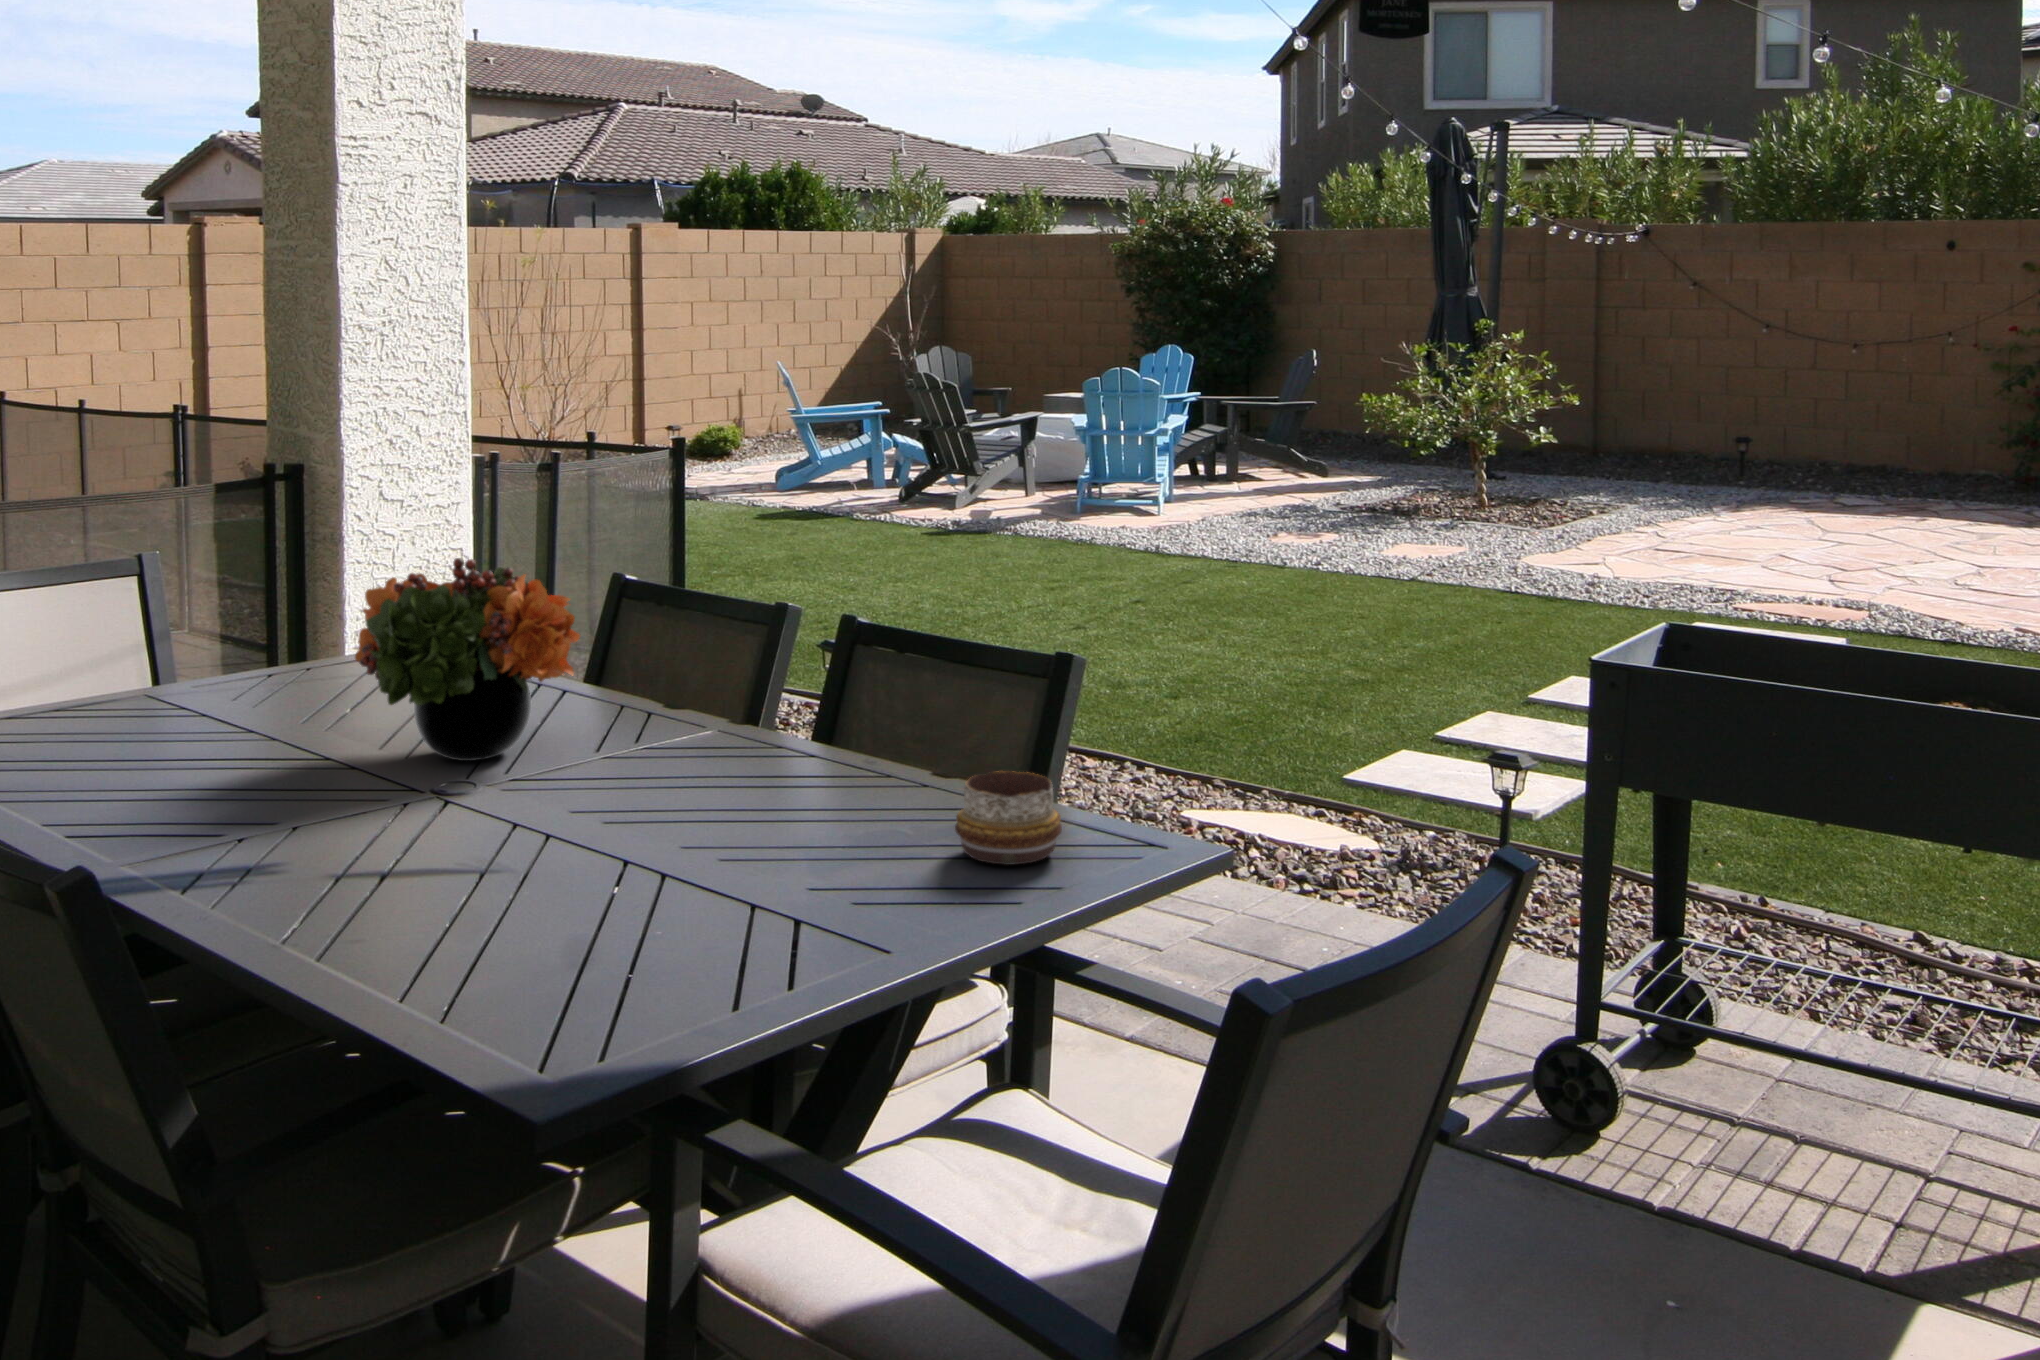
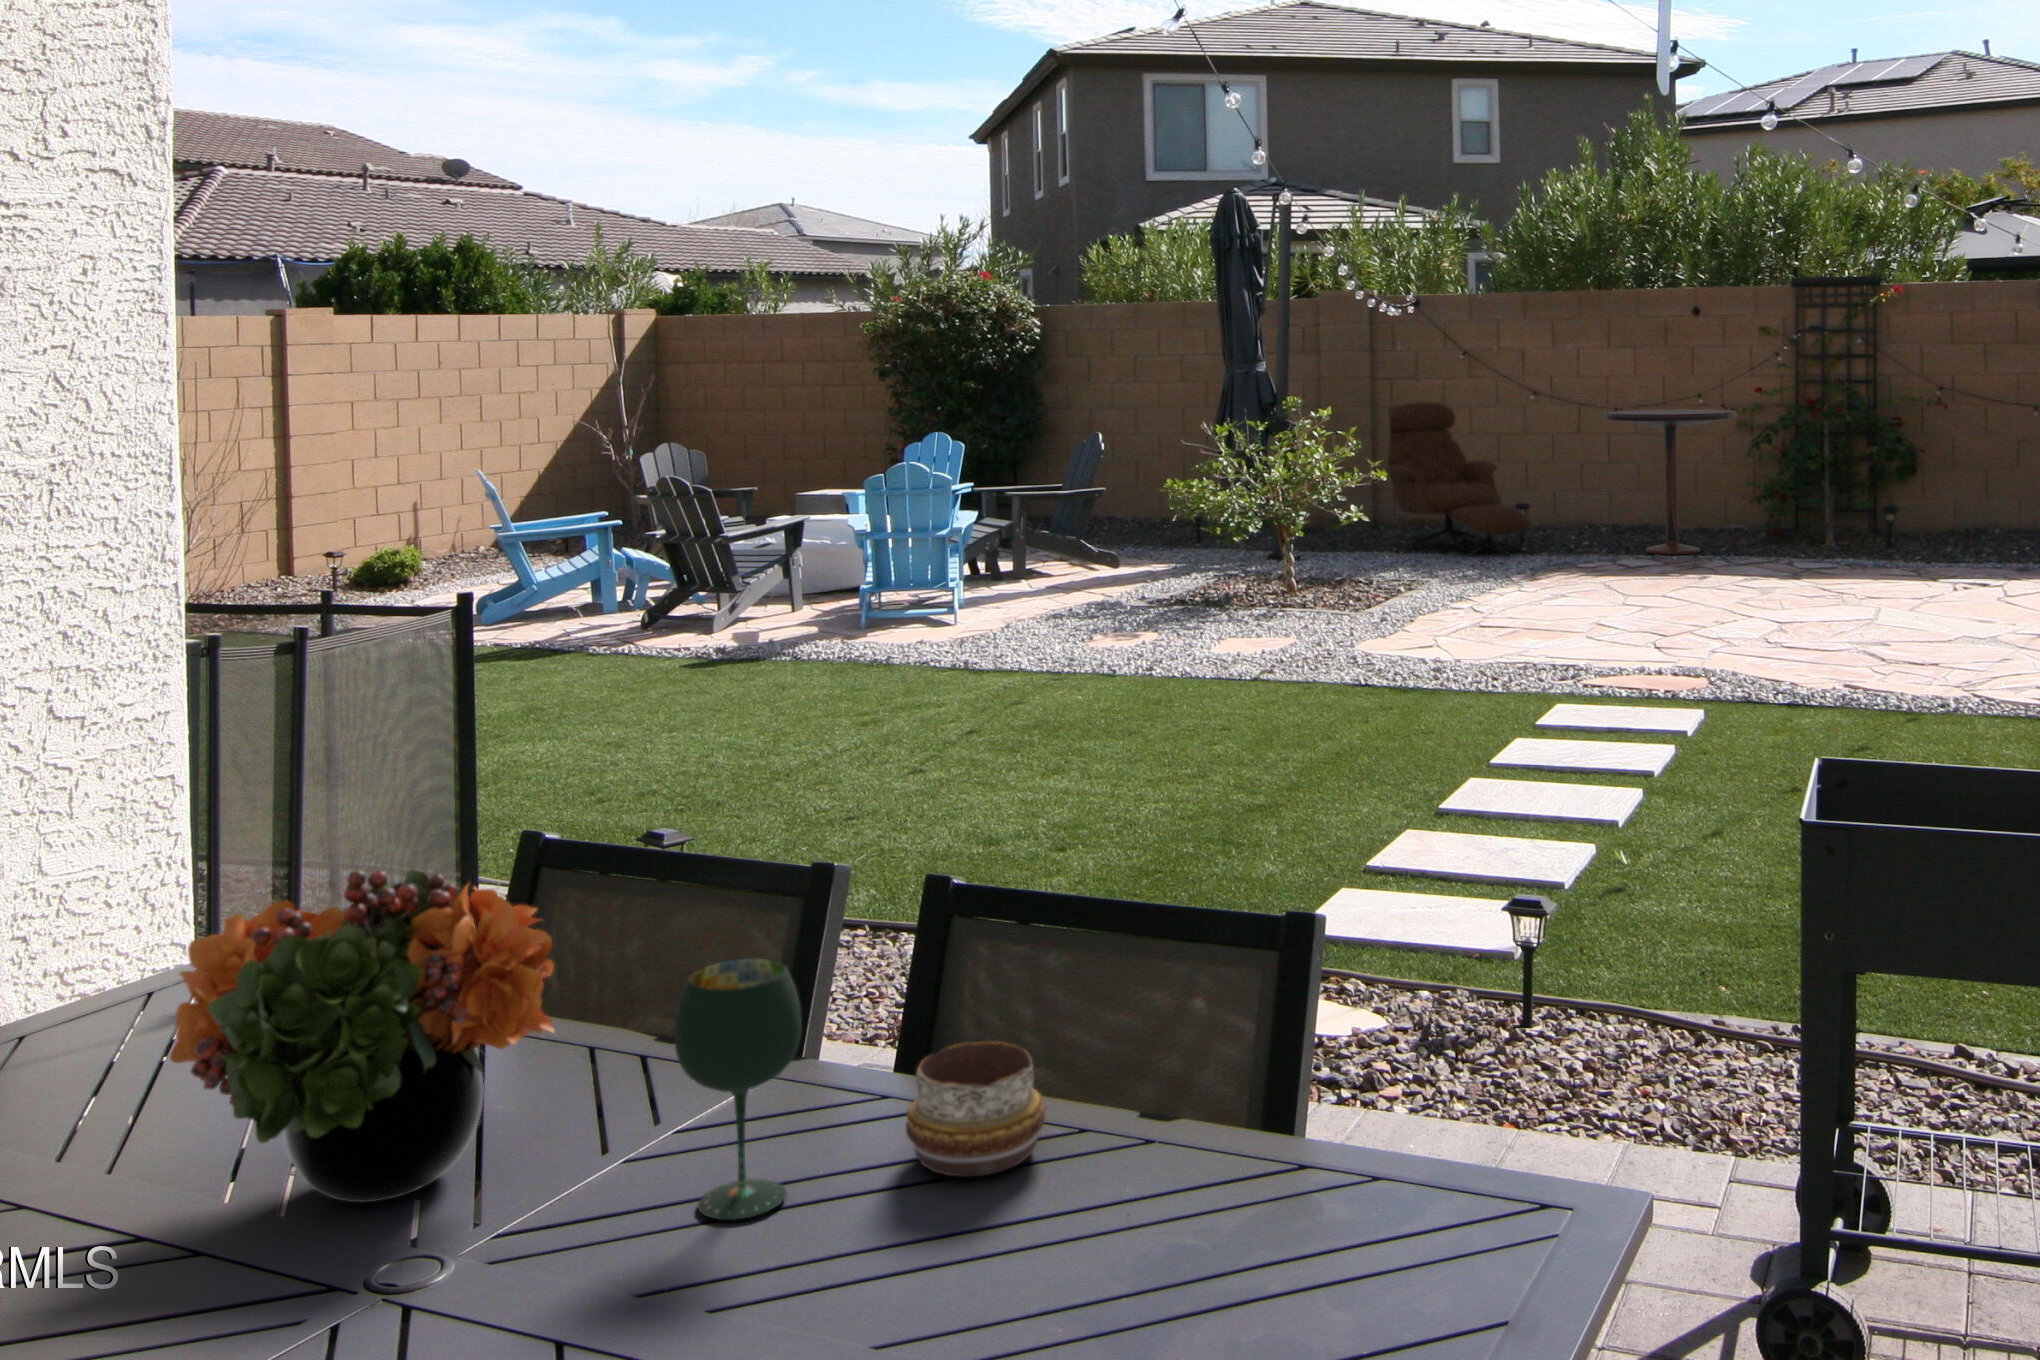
lounge chair: none [1611,330,1763,488] -> present [1385,402,1531,555]
pedestal table: none [1851,344,2007,498] -> present [1604,409,1737,554]
wine glass: none [621,633,703,792] -> present [674,958,802,1220]
decorative bowl: present [955,771,1062,865] -> present [906,1042,1045,1177]

